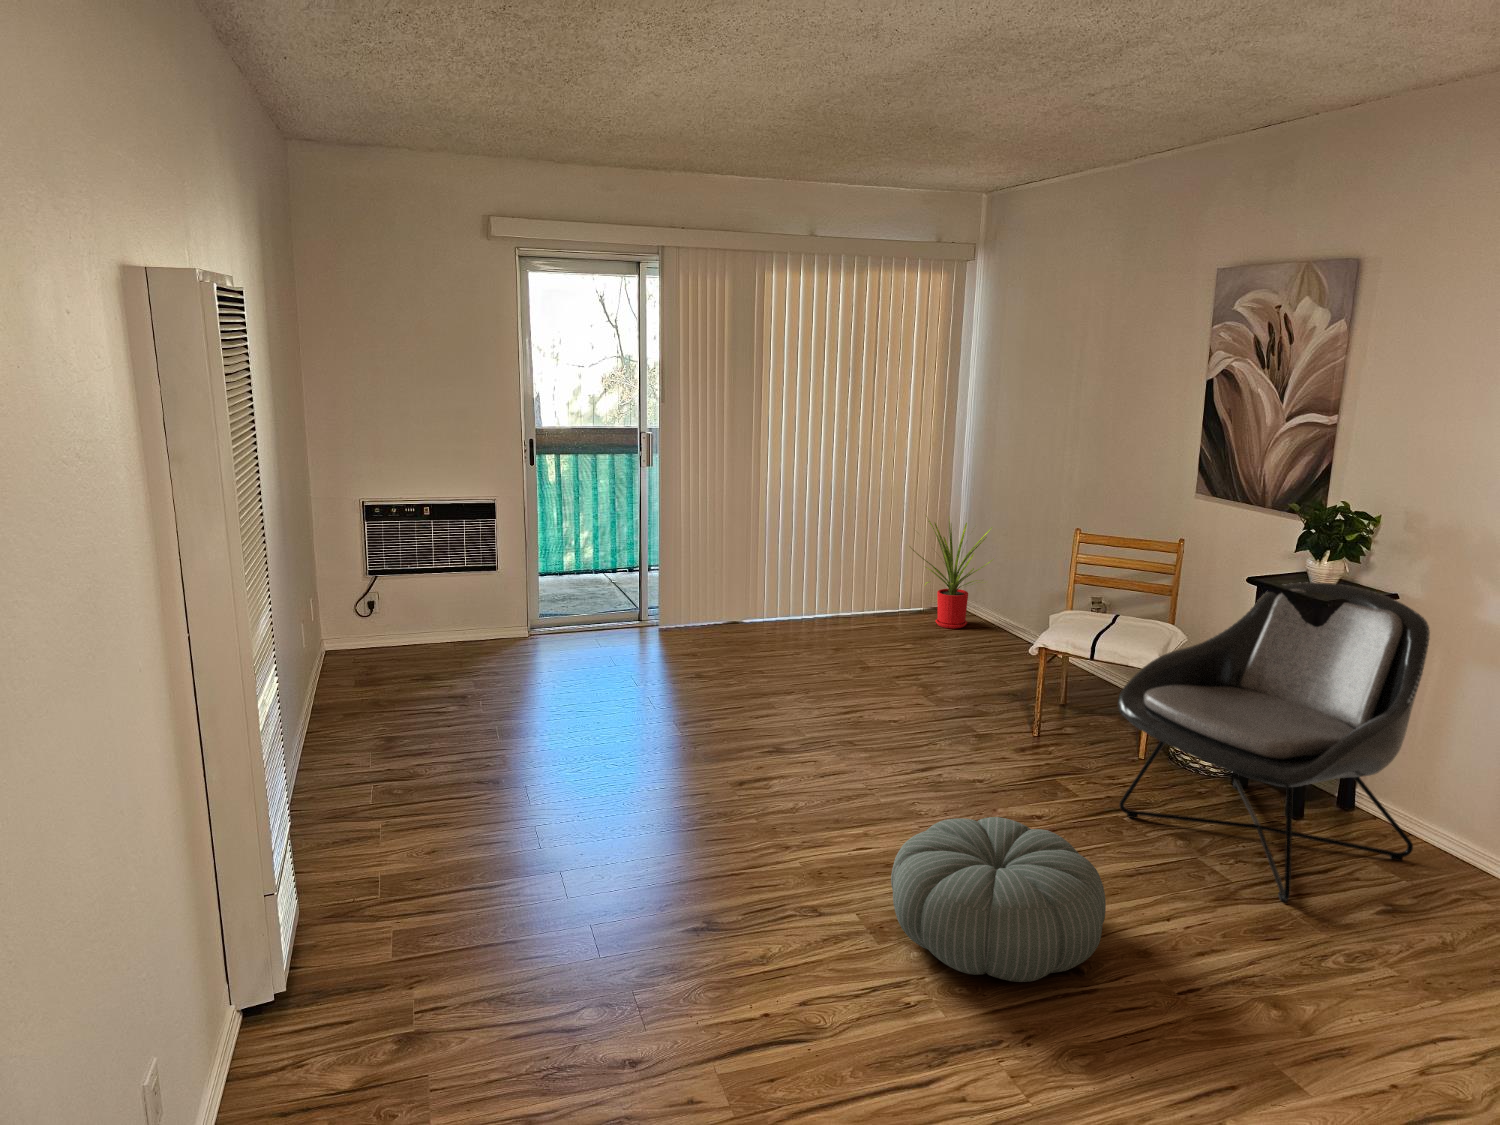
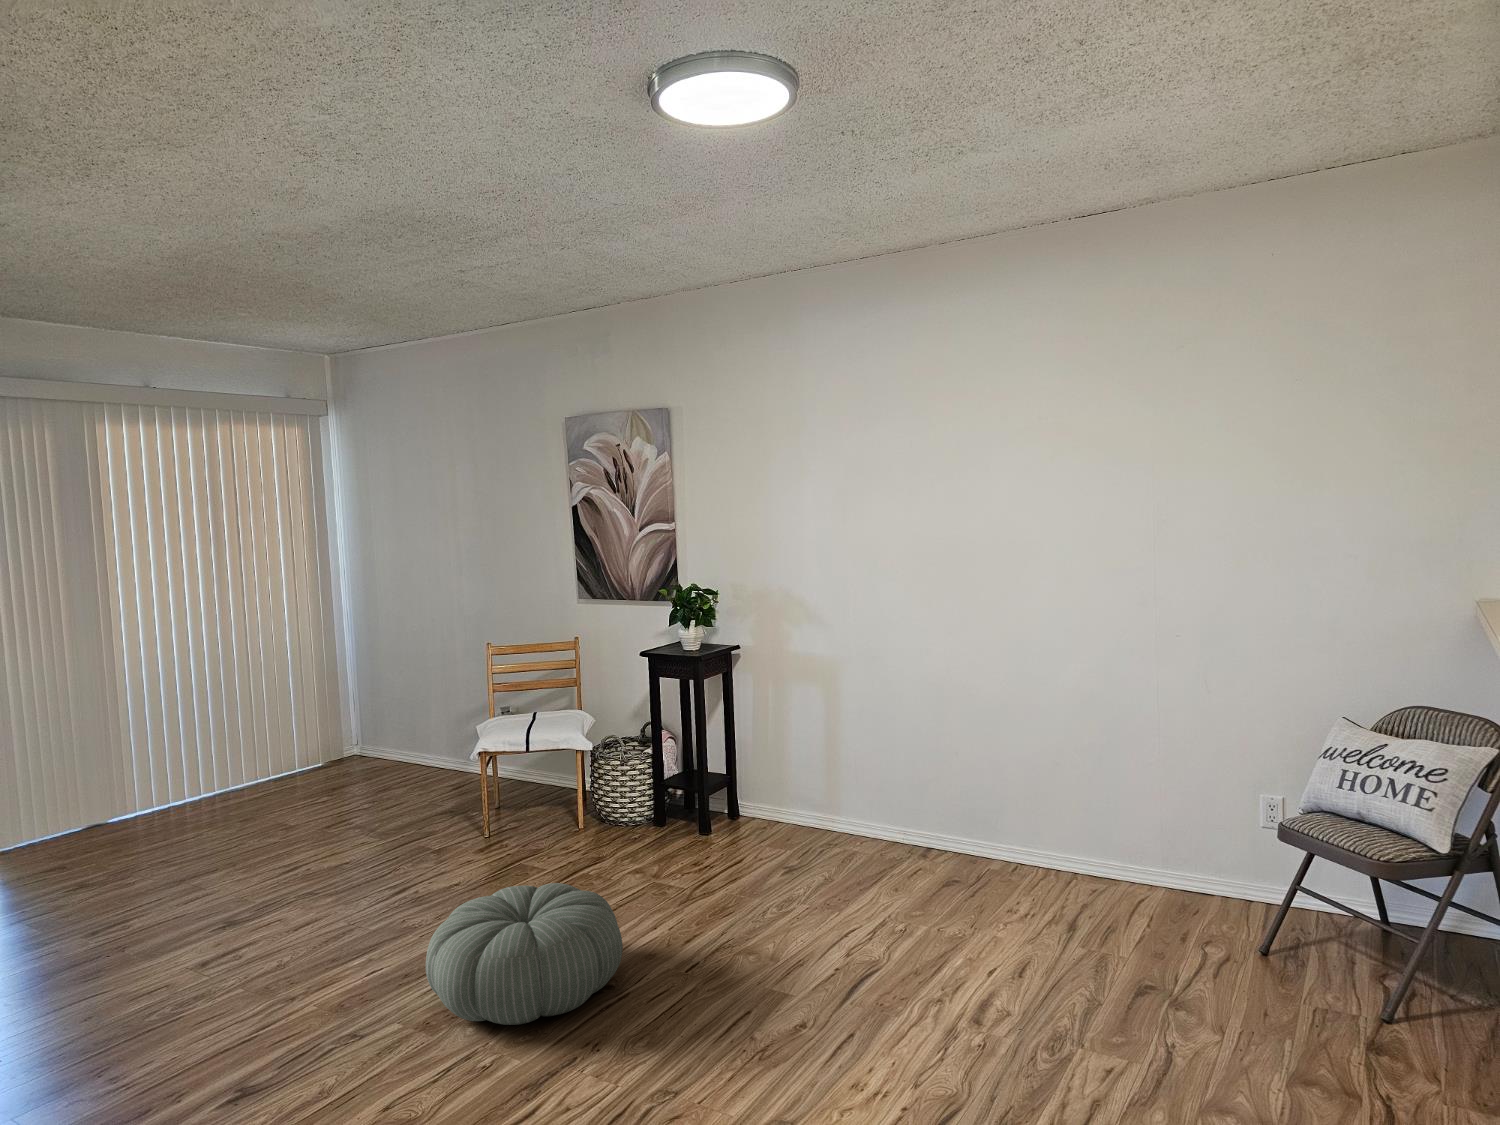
house plant: present [911,516,993,628] -> none [302,657,394,773]
lounge chair: present [1118,582,1430,902] -> none [570,645,786,888]

